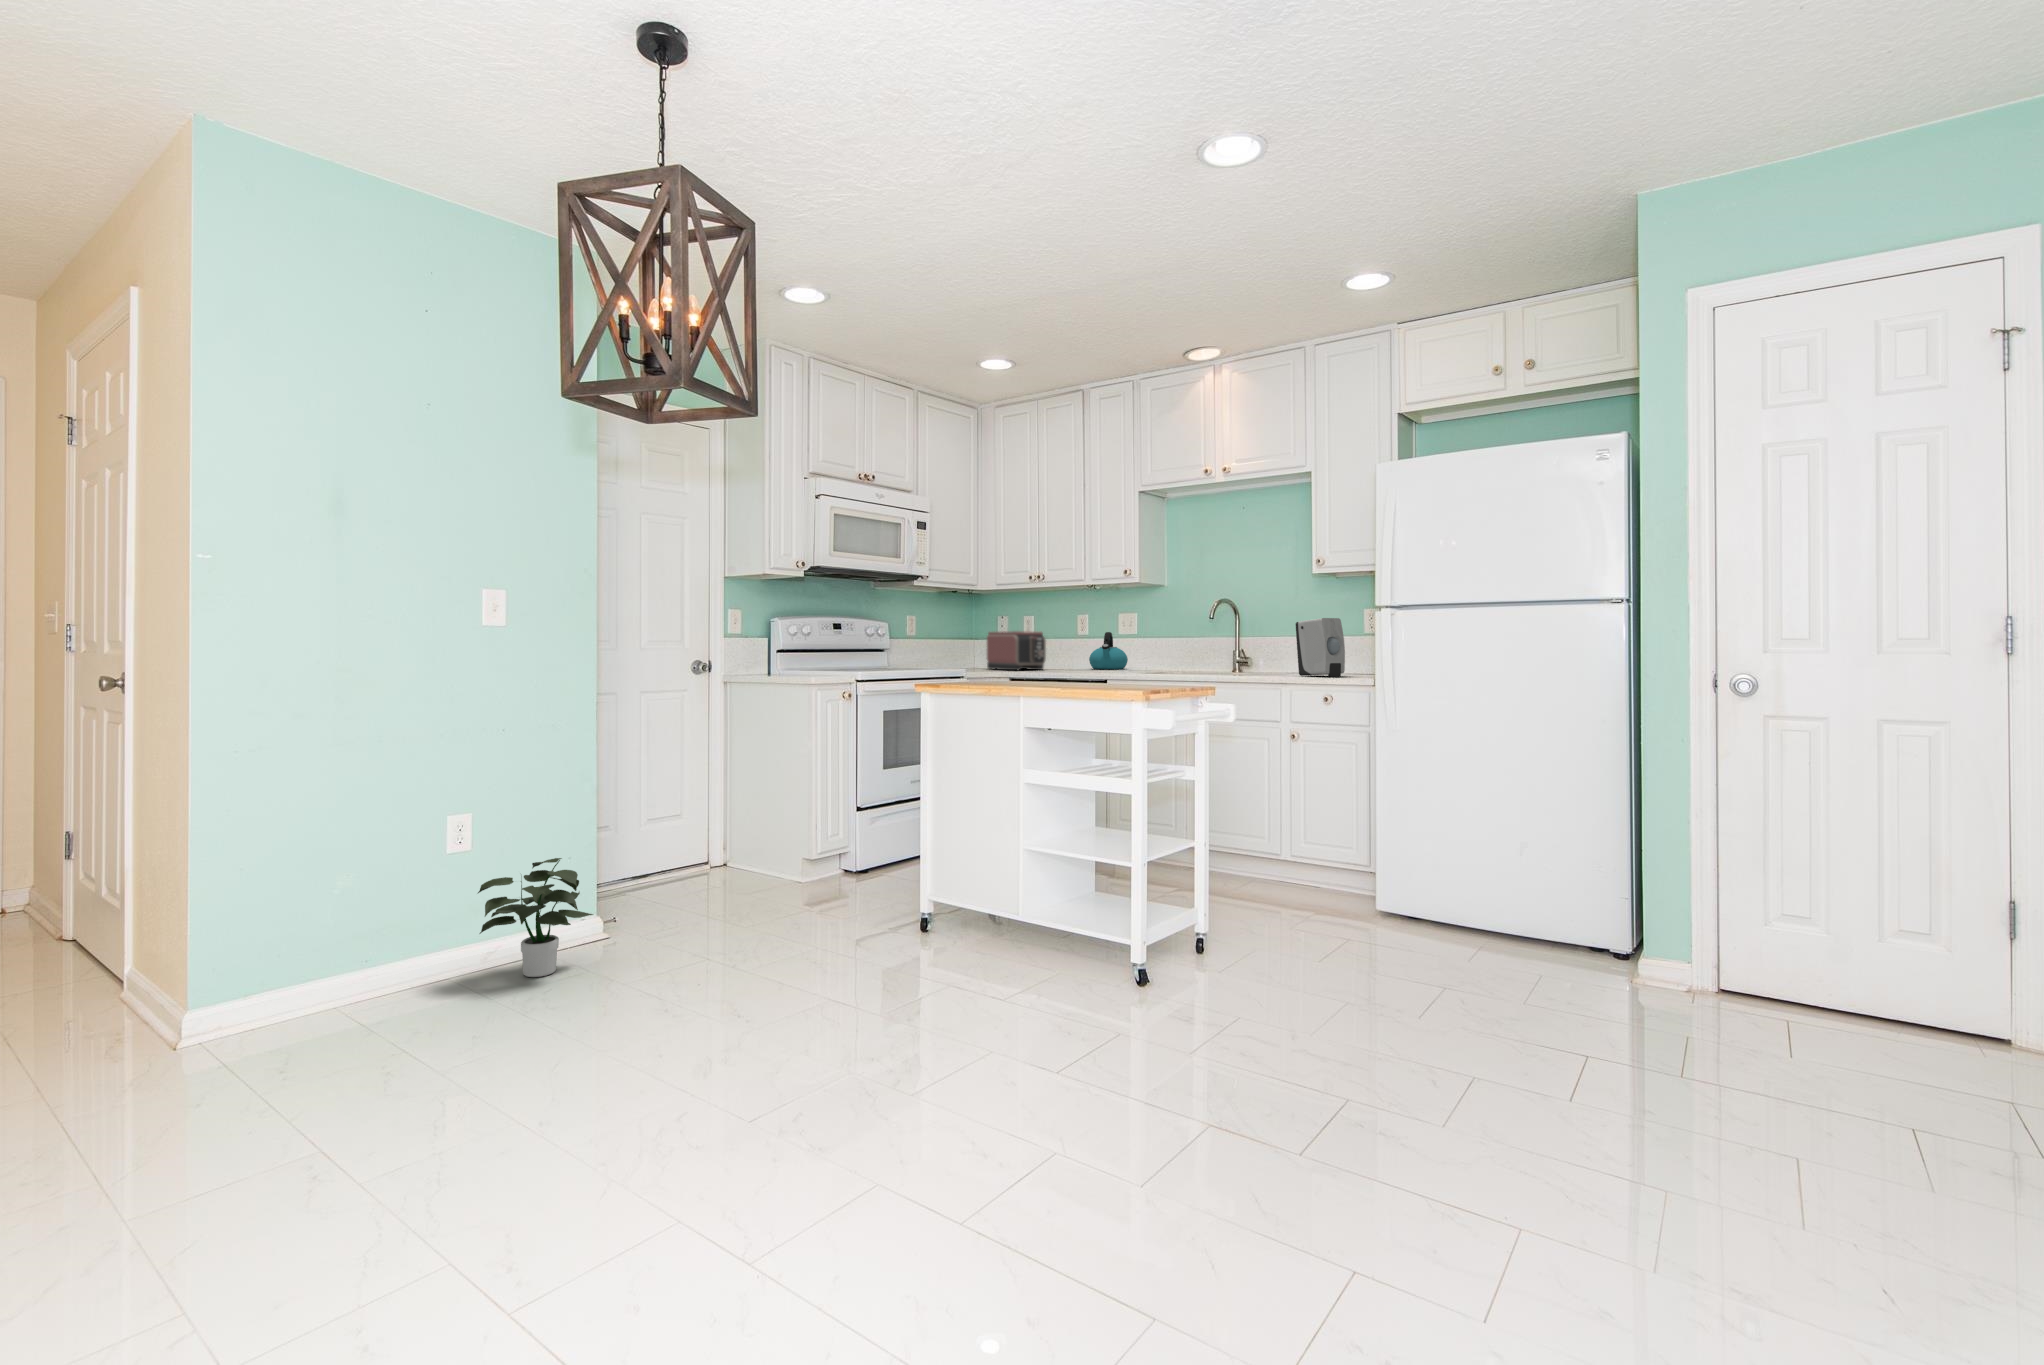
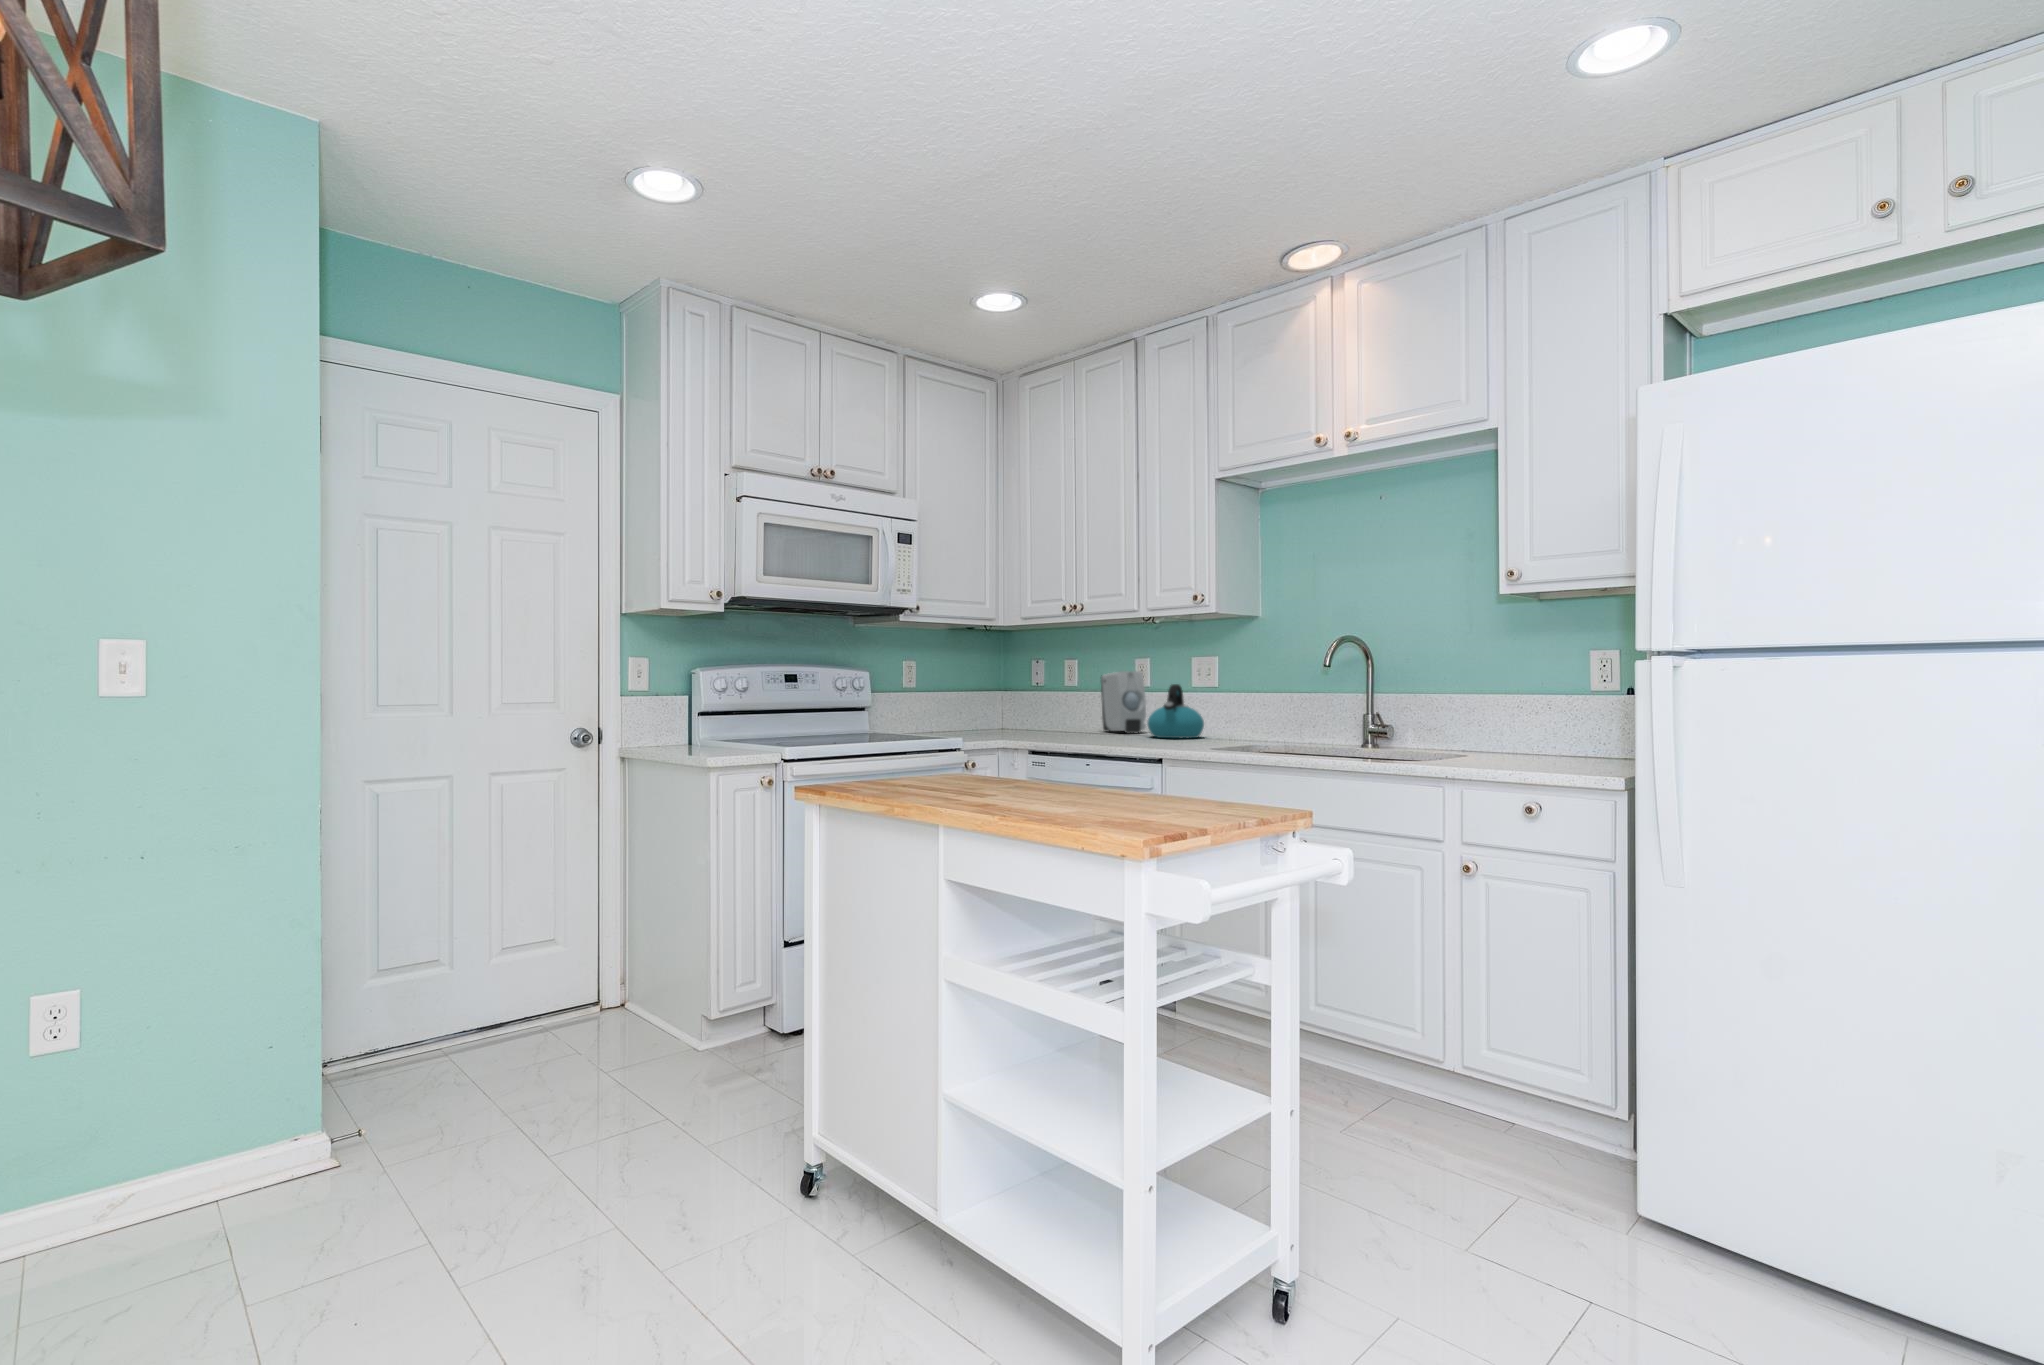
soap dispenser: present [1296,618,1345,677] -> present [1101,671,1146,734]
toaster: present [987,631,1046,670] -> none [1004,683,1083,739]
potted plant: present [478,858,593,977] -> none [42,1059,262,1271]

